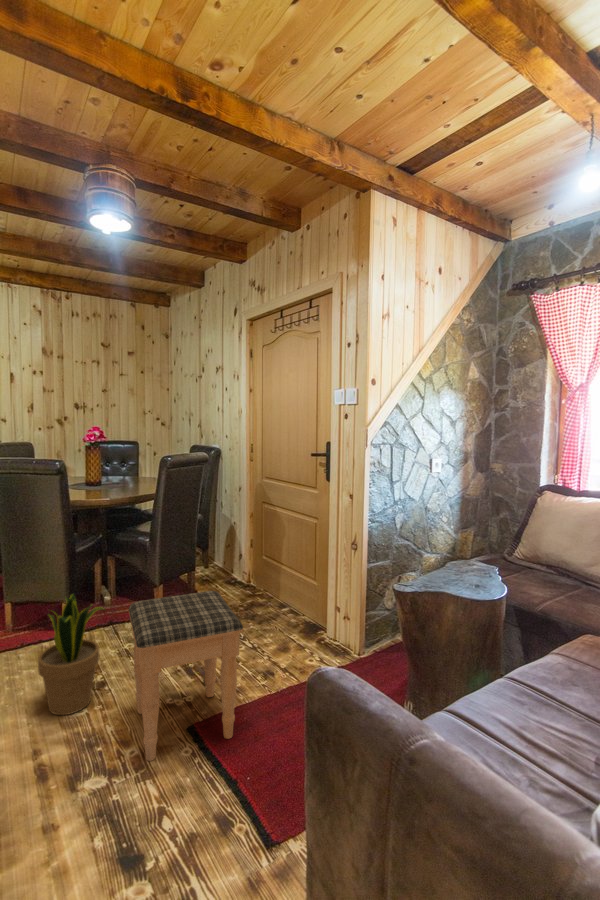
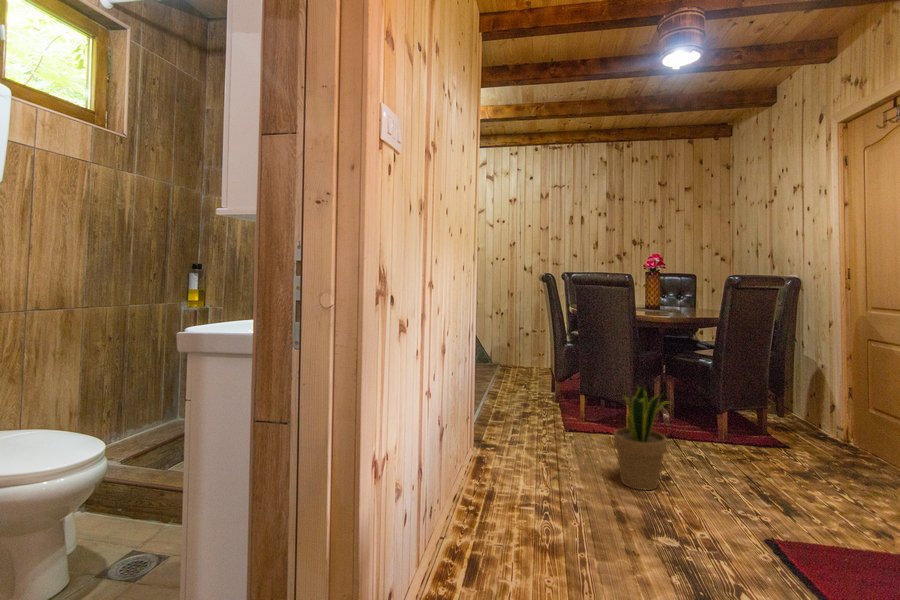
footstool: present [129,591,243,761] -> none [700,398,851,569]

